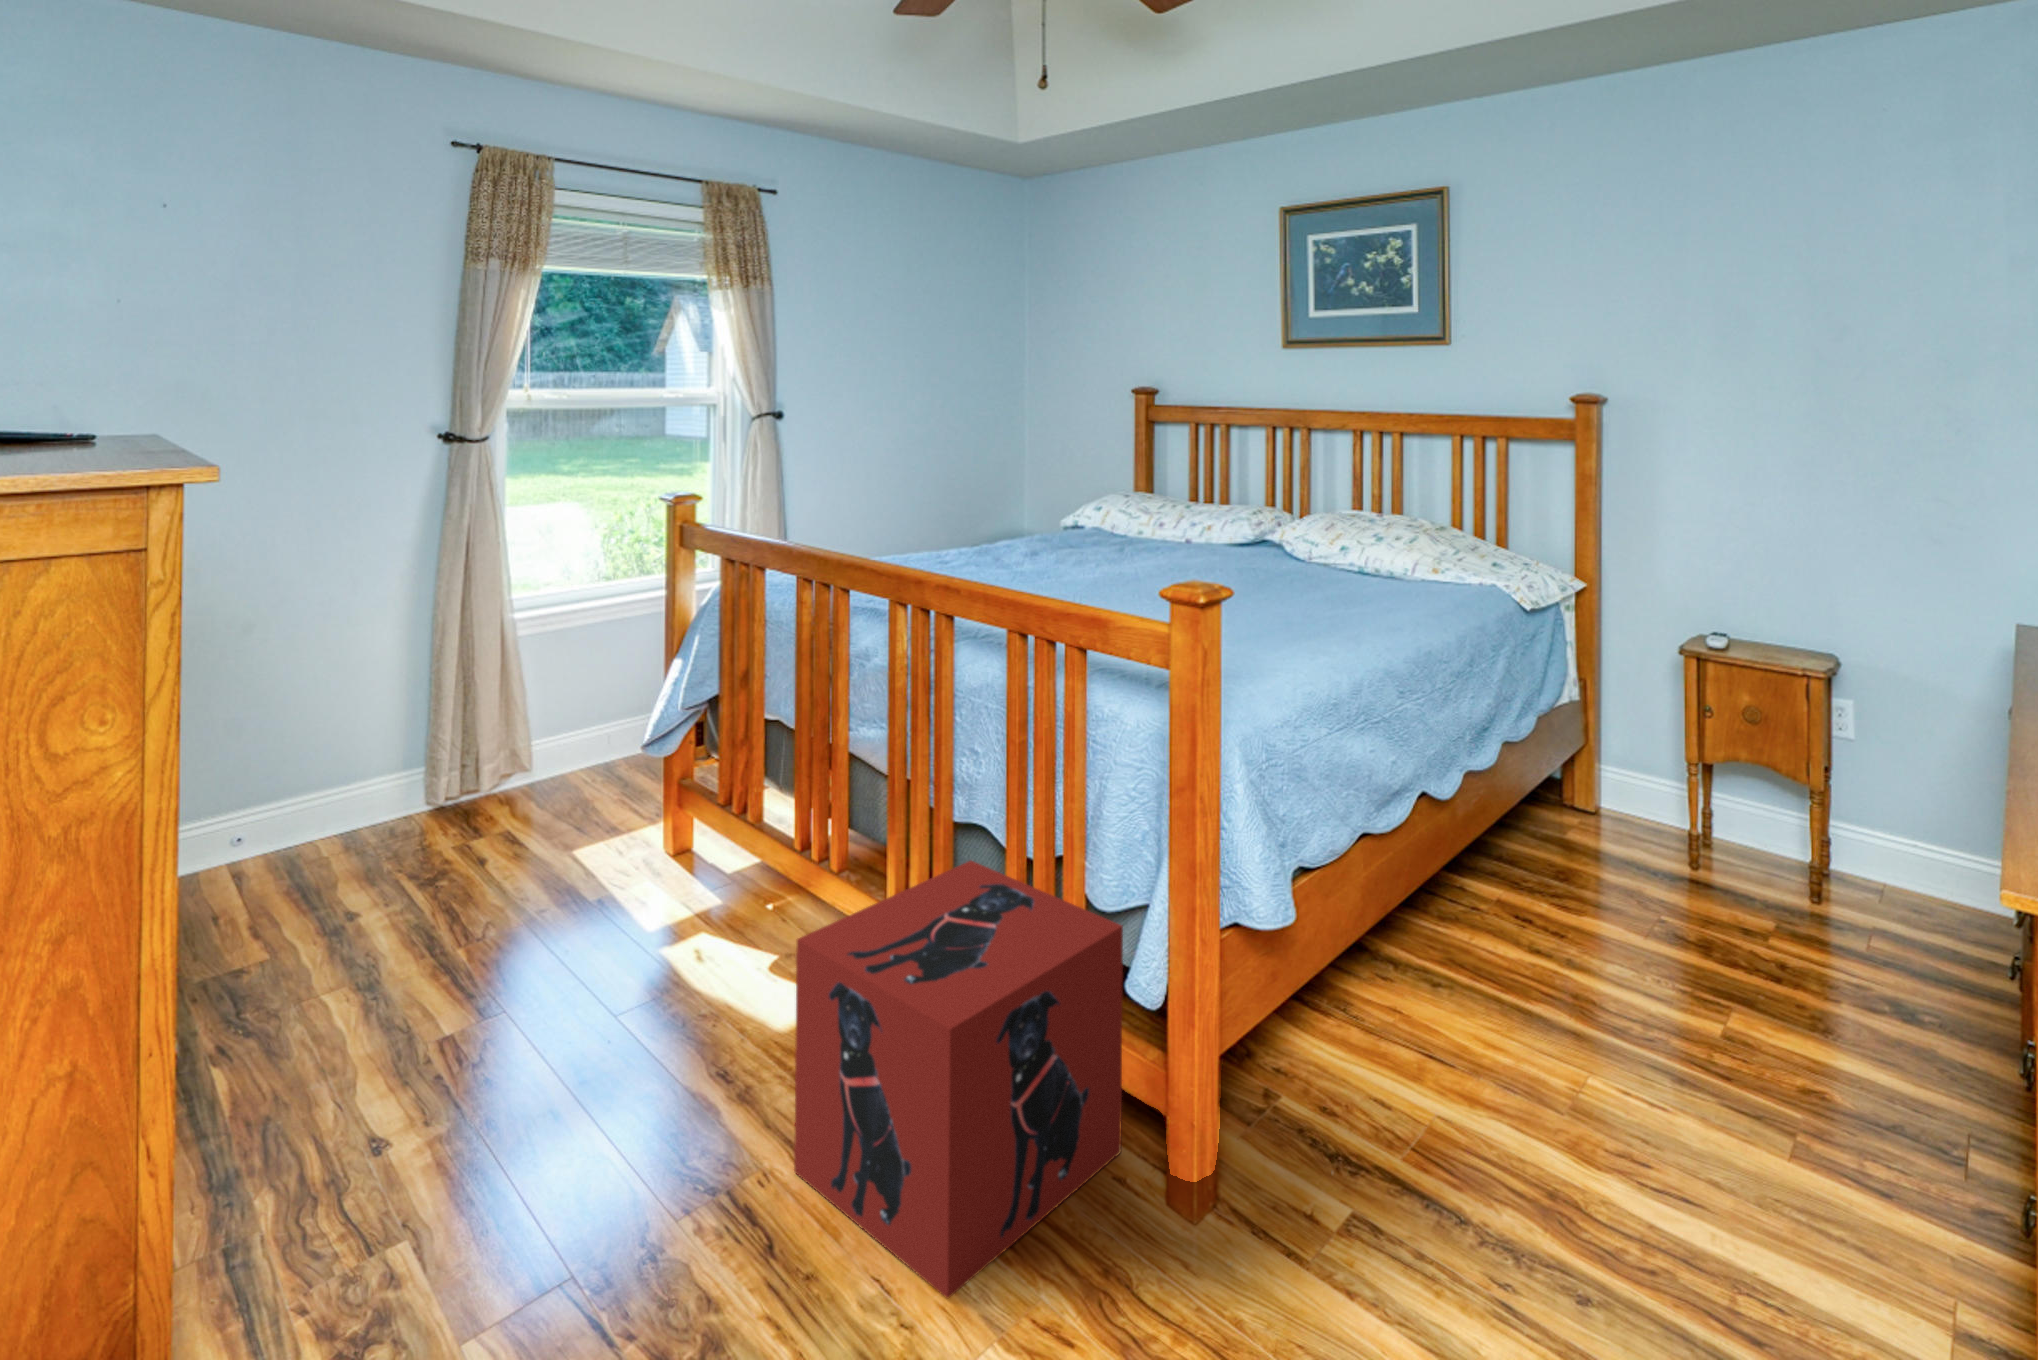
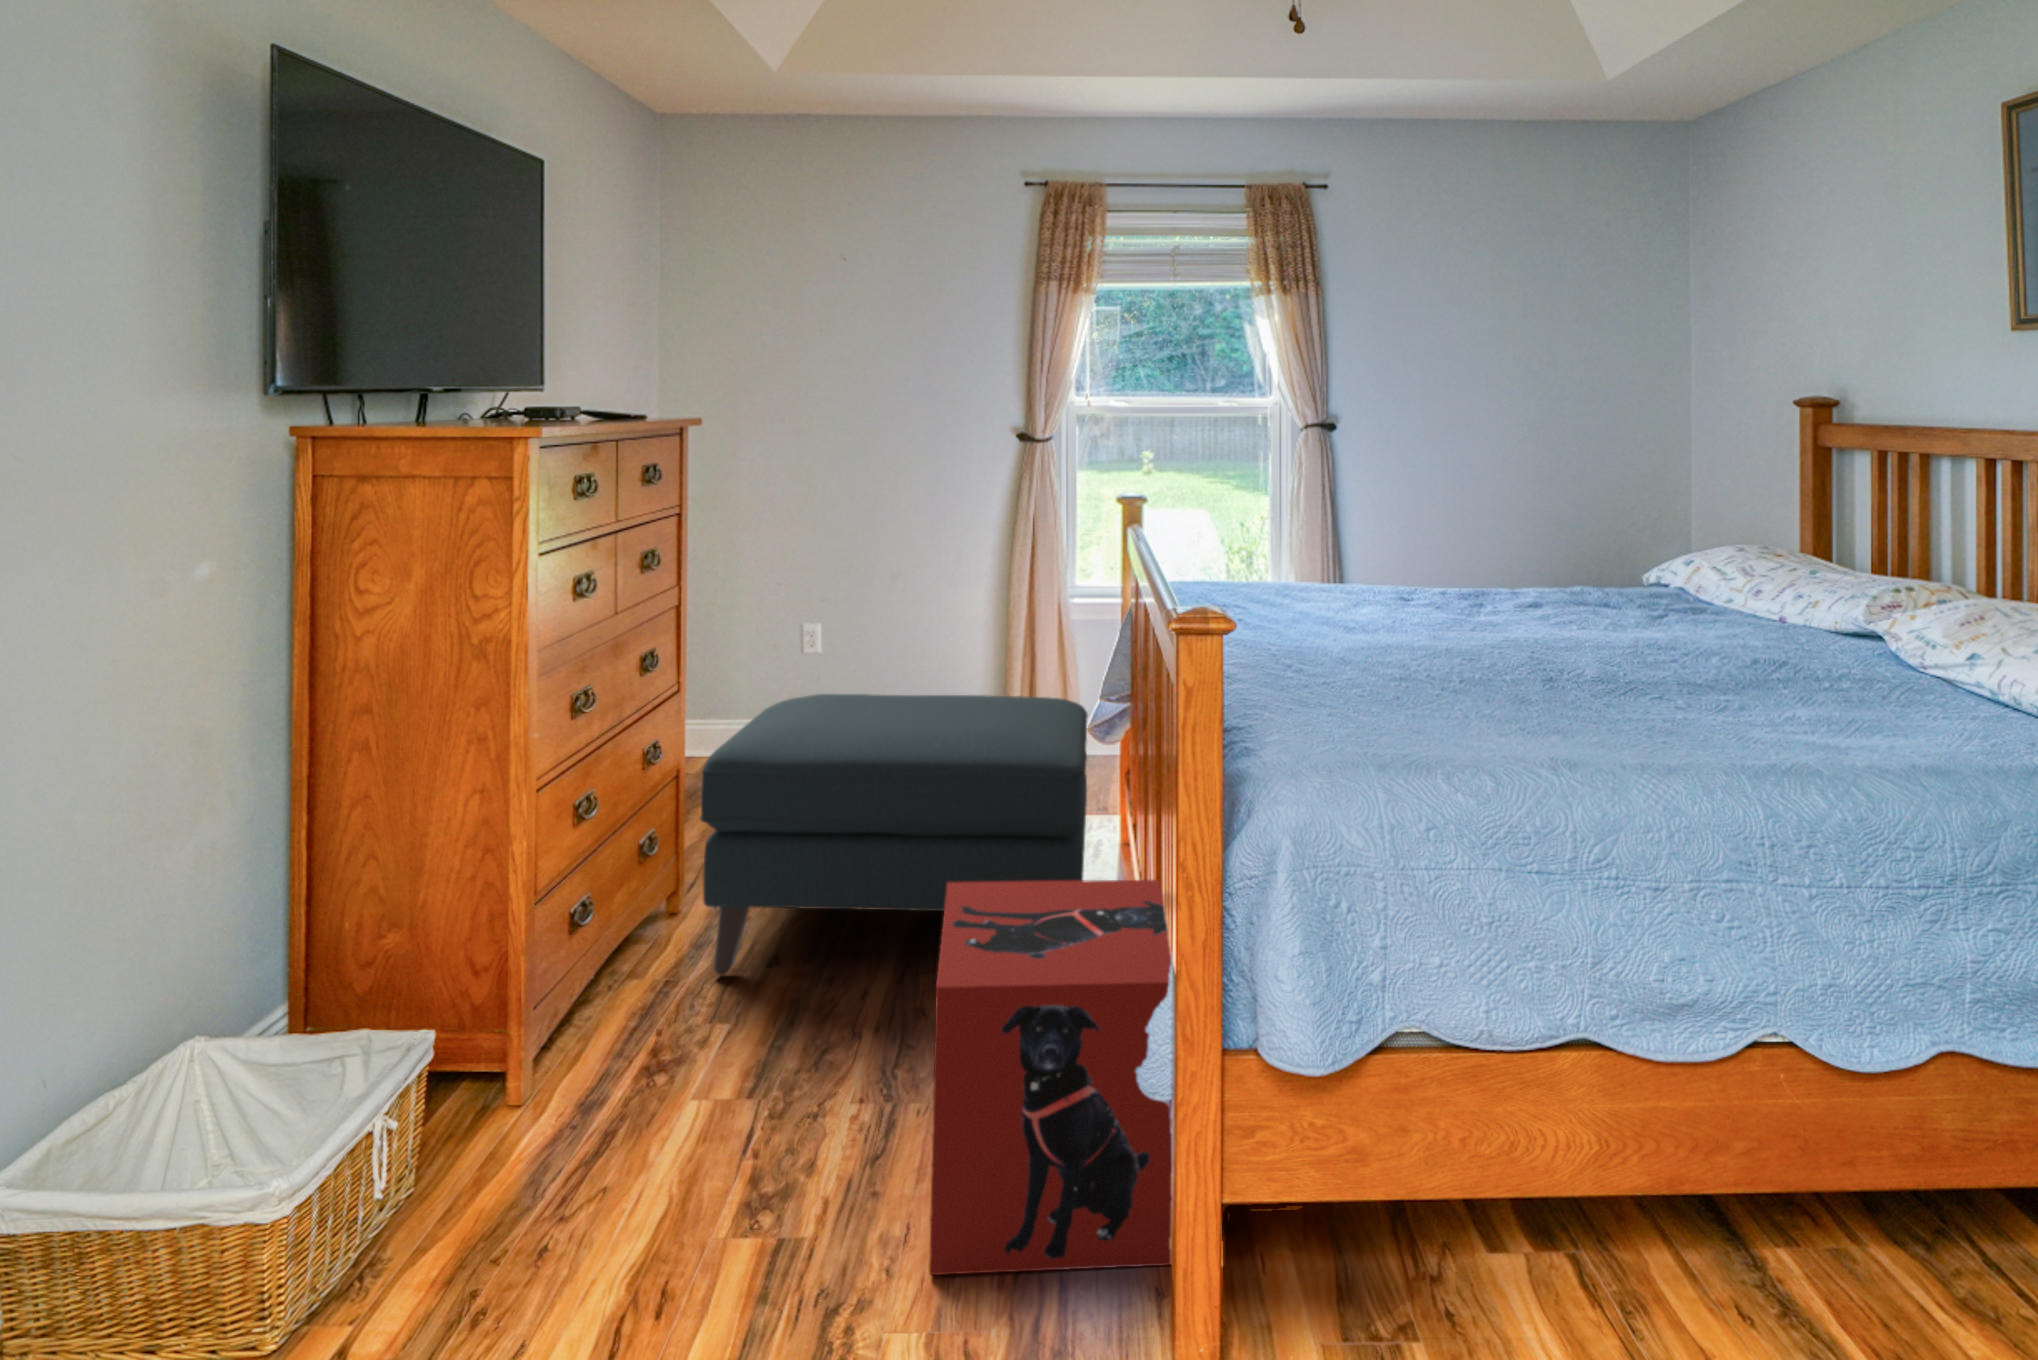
ottoman: none [266,726,780,1180] -> present [700,694,1088,975]

